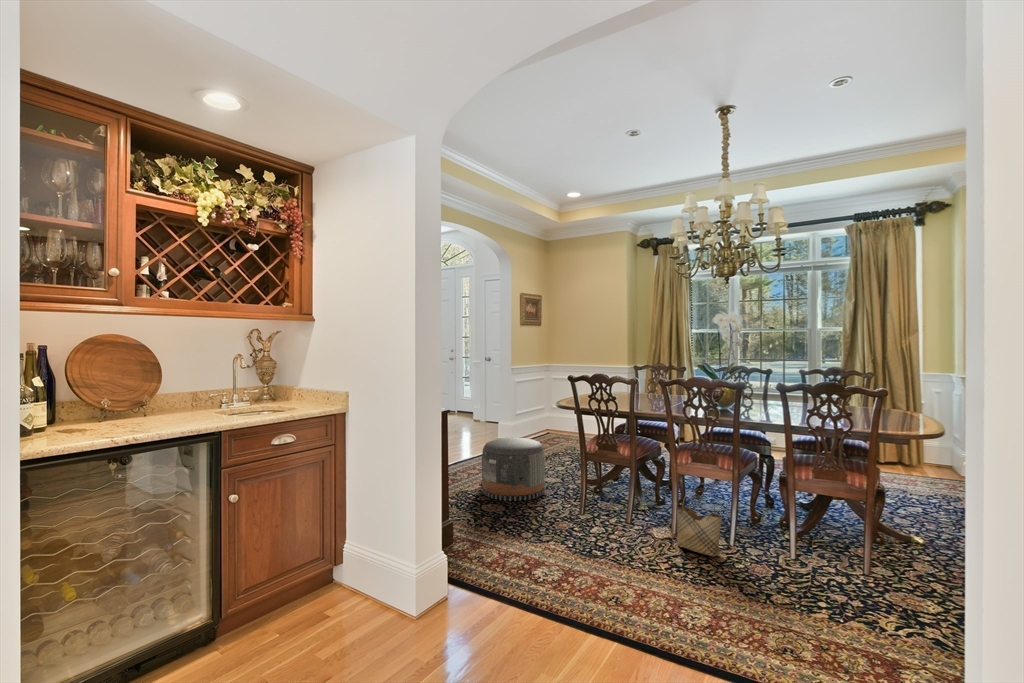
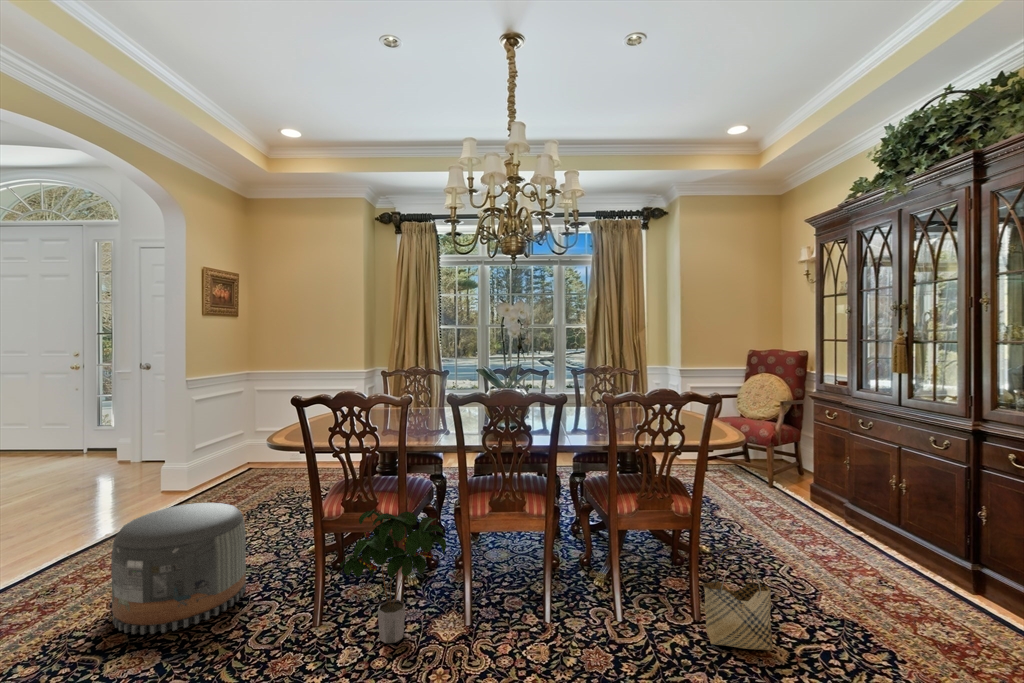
potted plant: none [594,449,658,532] -> present [340,509,446,643]
woven basket: present [676,488,722,556] -> present [703,548,772,650]

